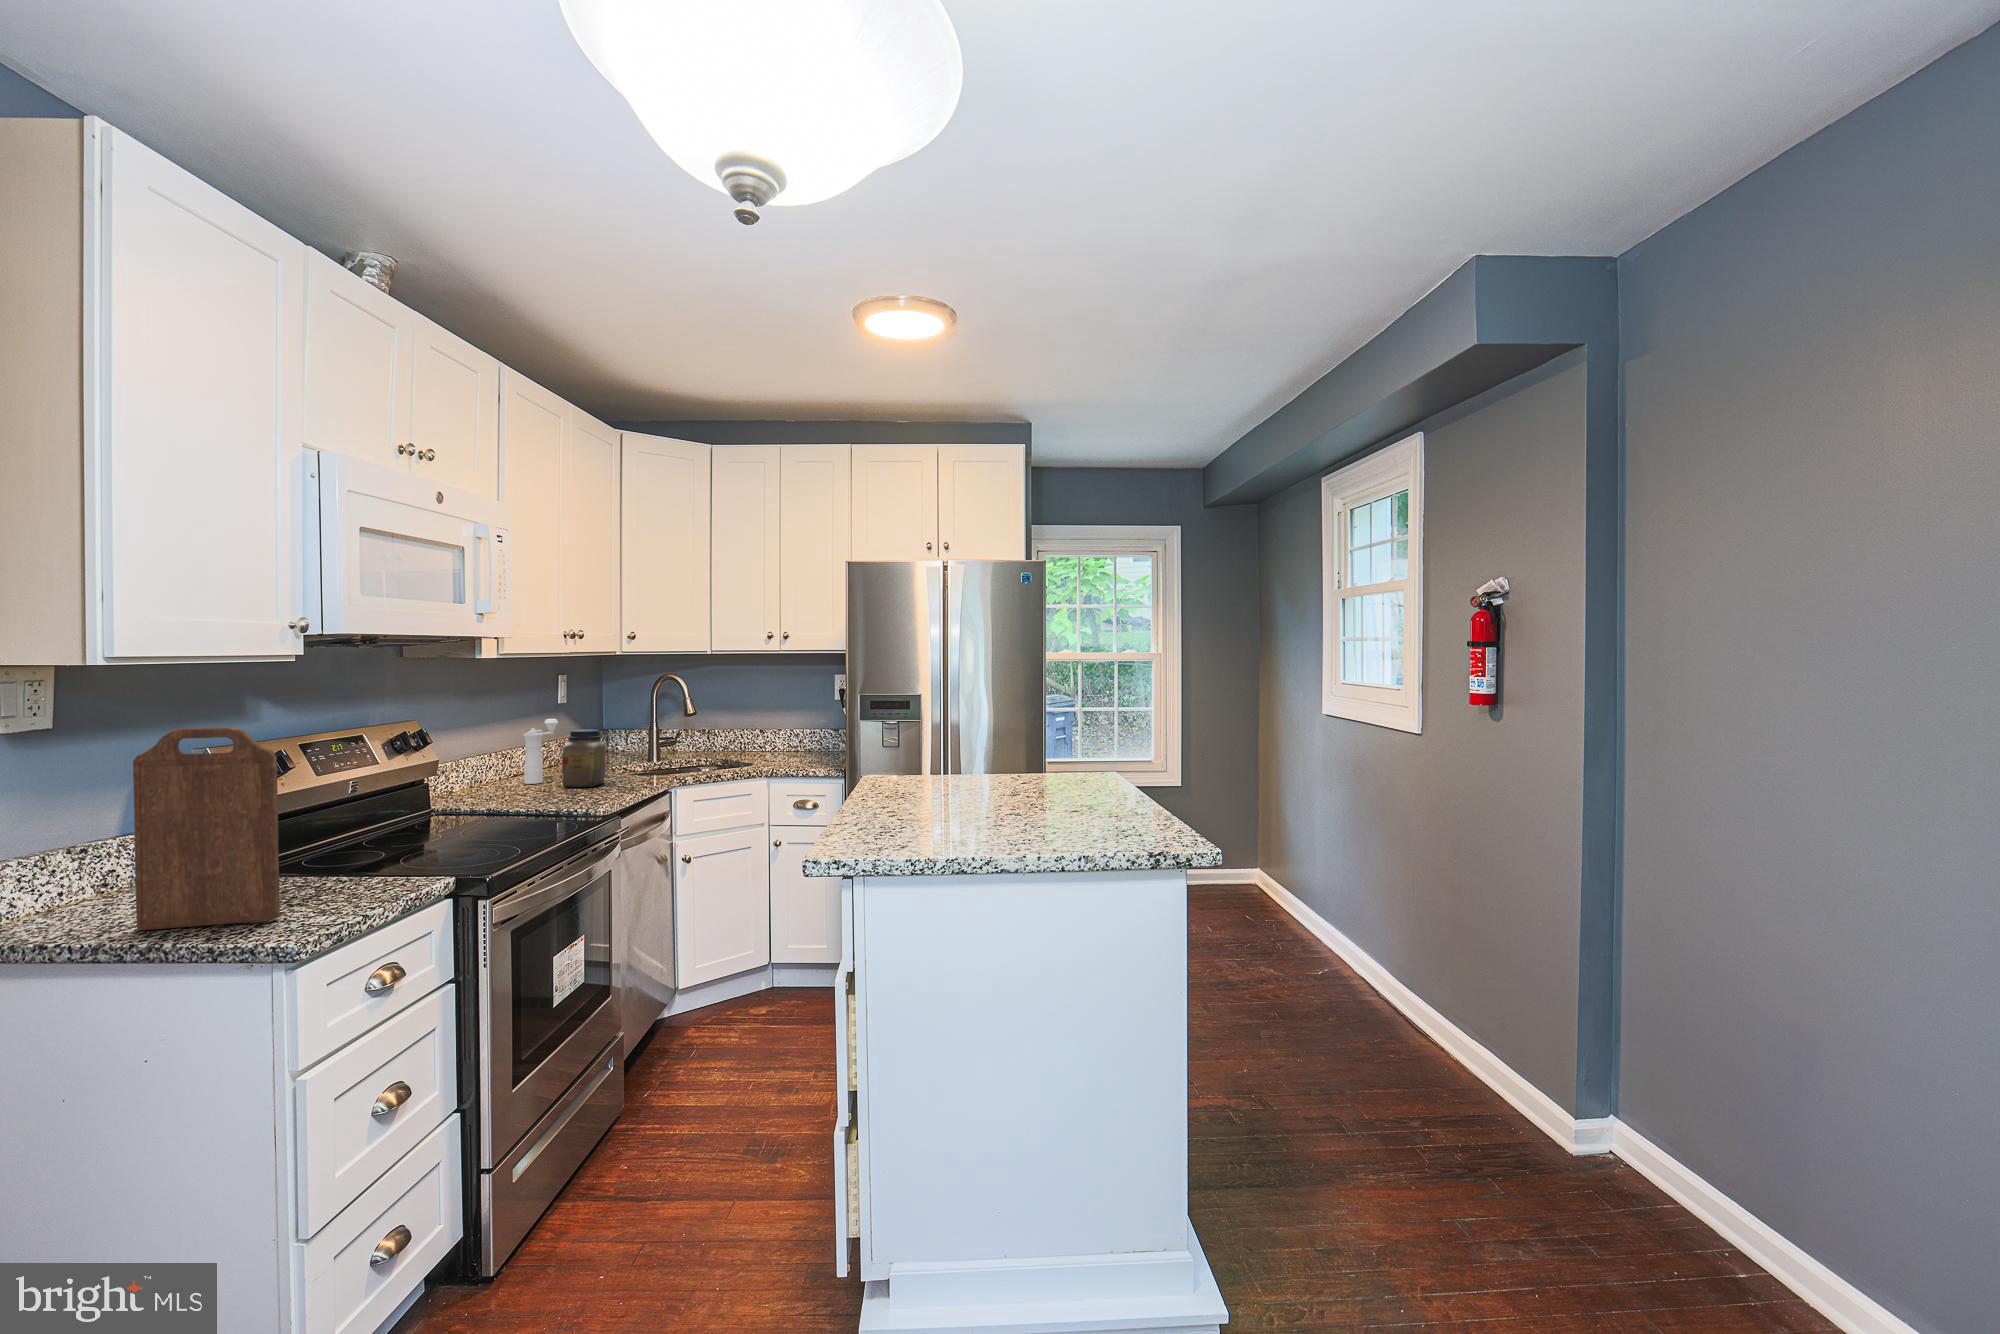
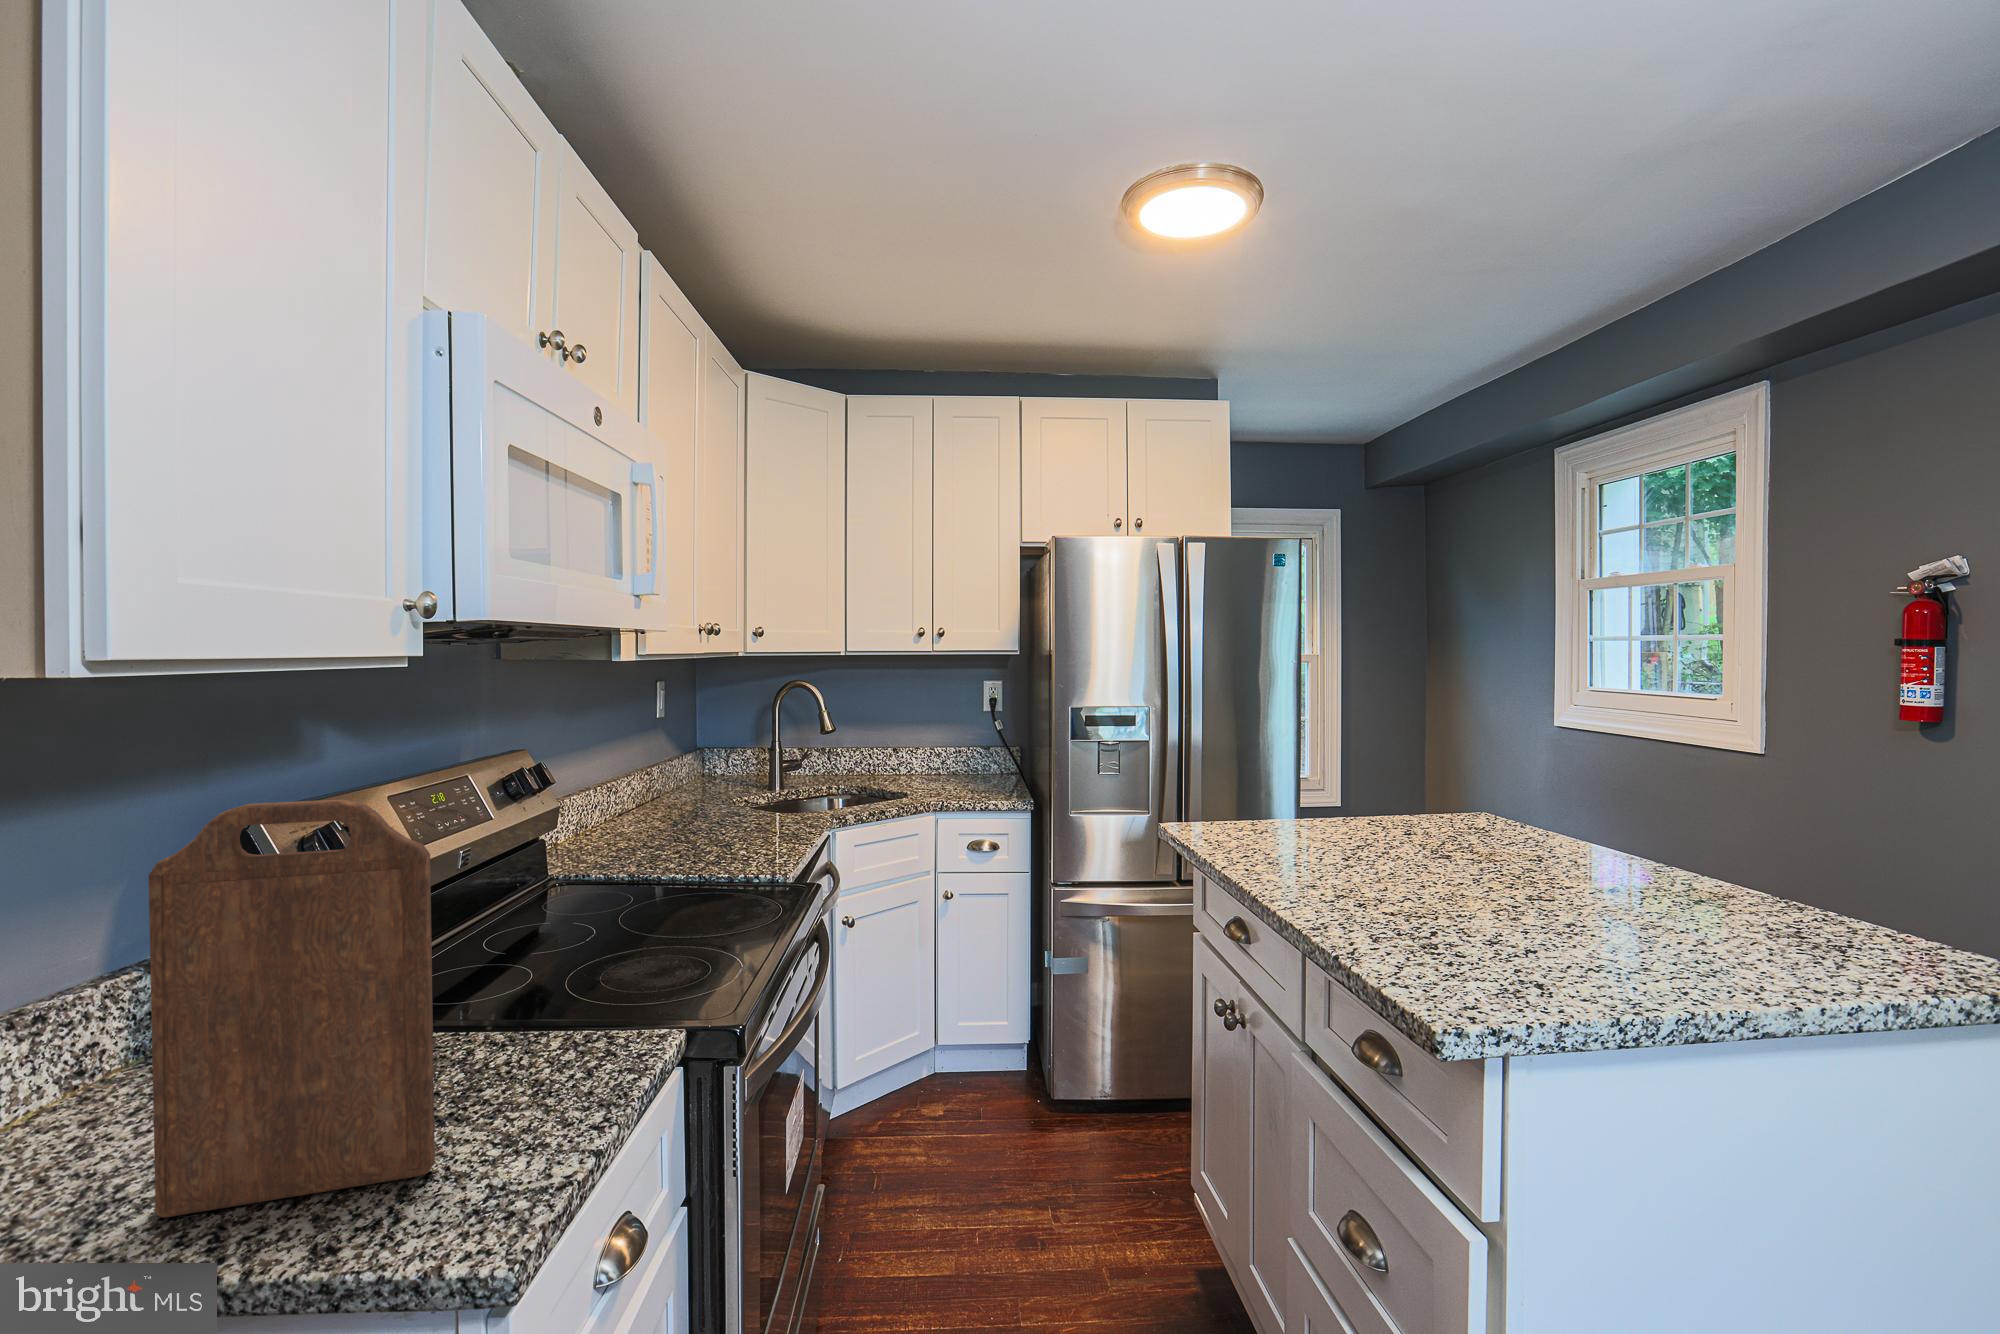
pepper mill: present [524,719,558,784] -> none [639,739,677,827]
jar: present [562,729,606,787] -> none [697,754,748,833]

